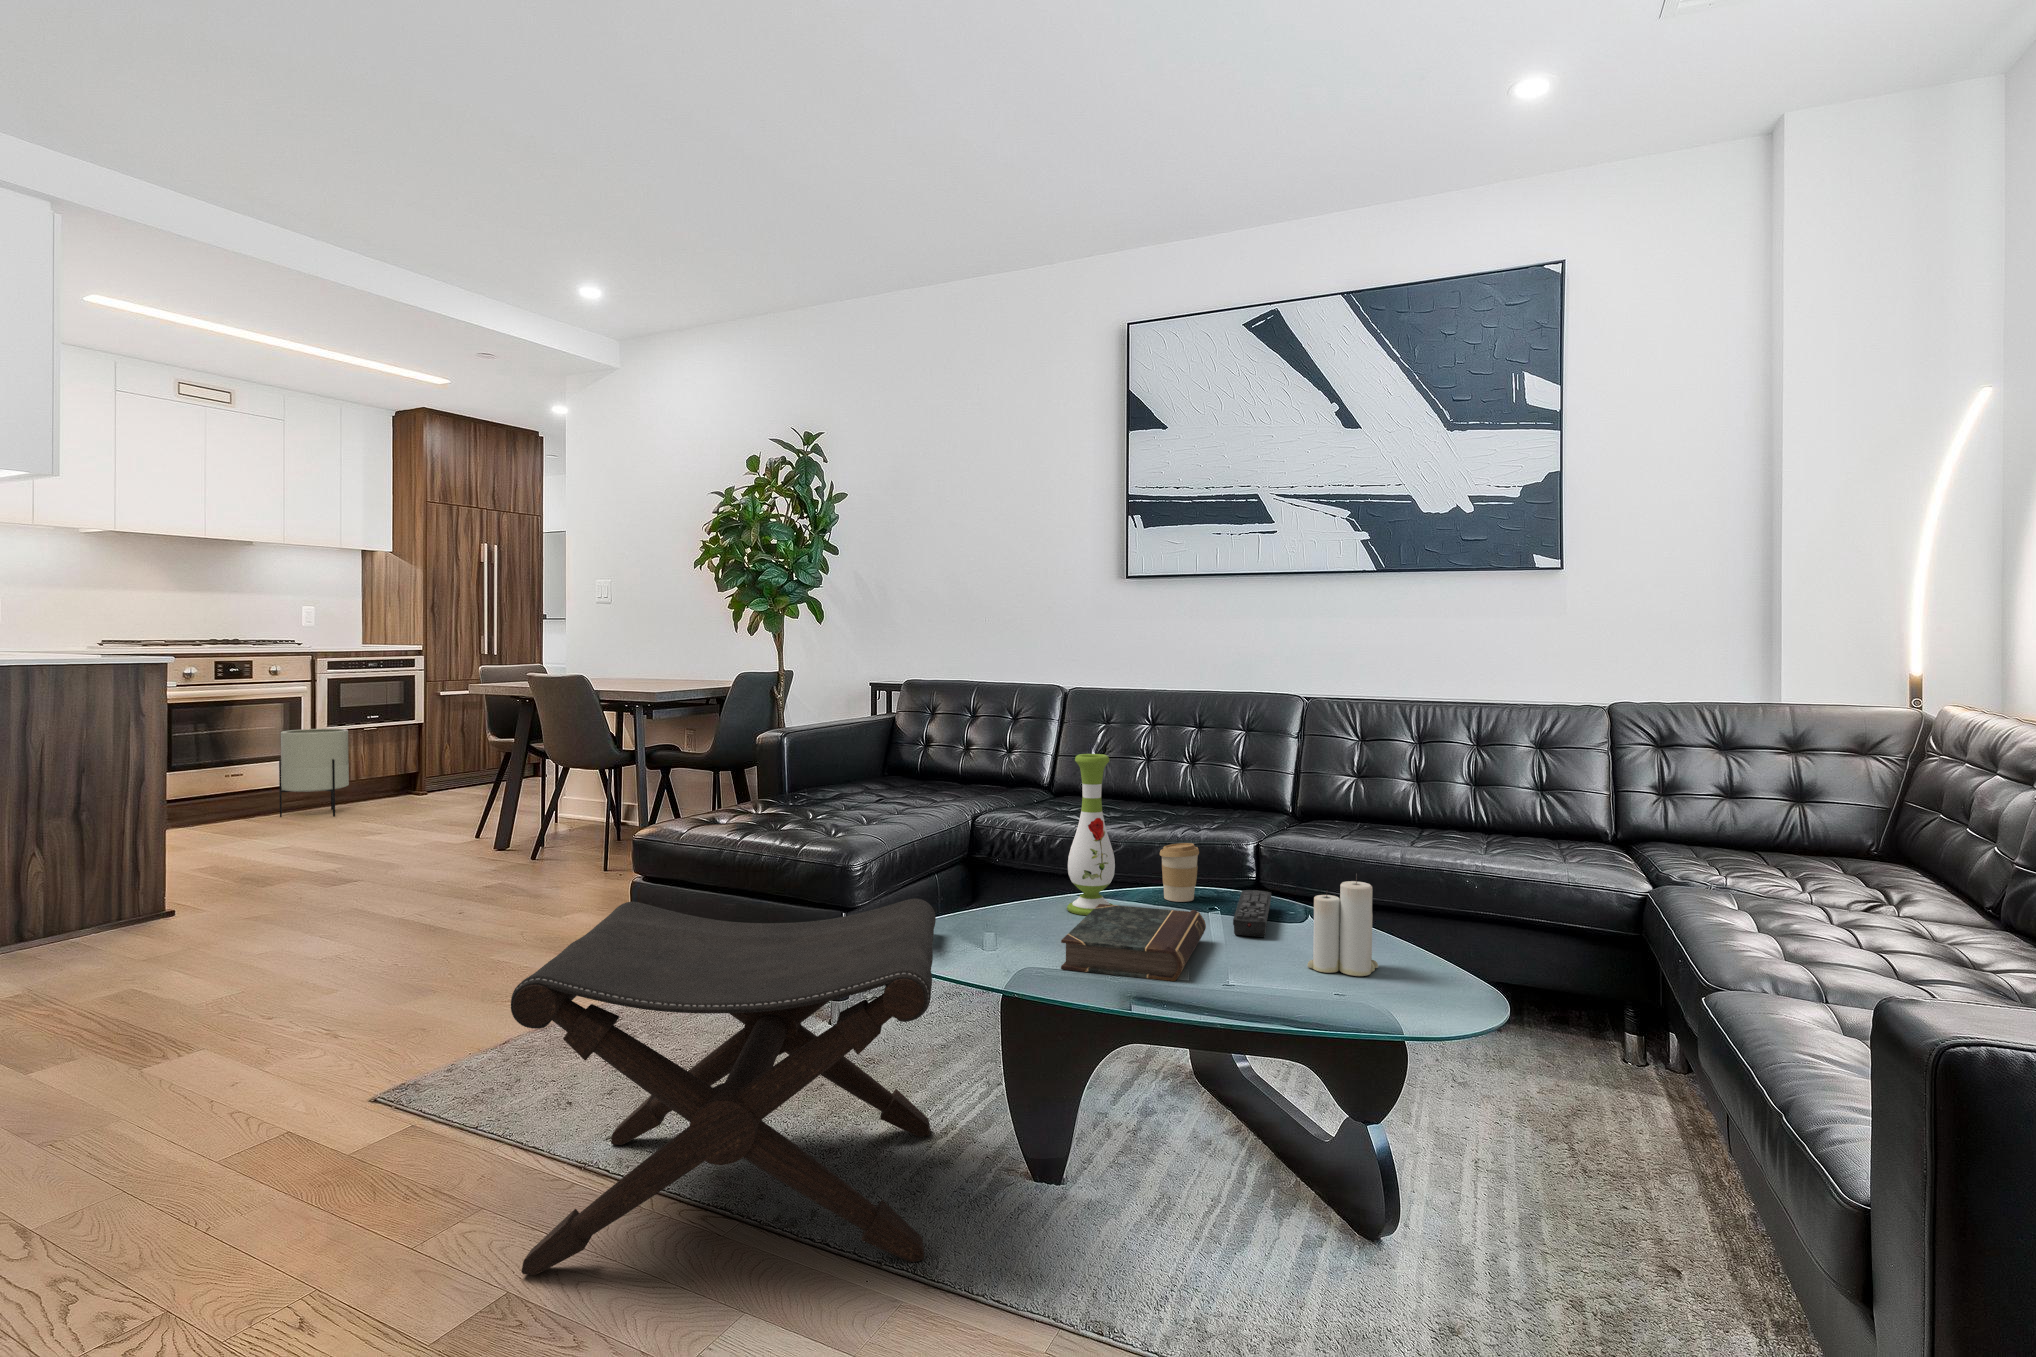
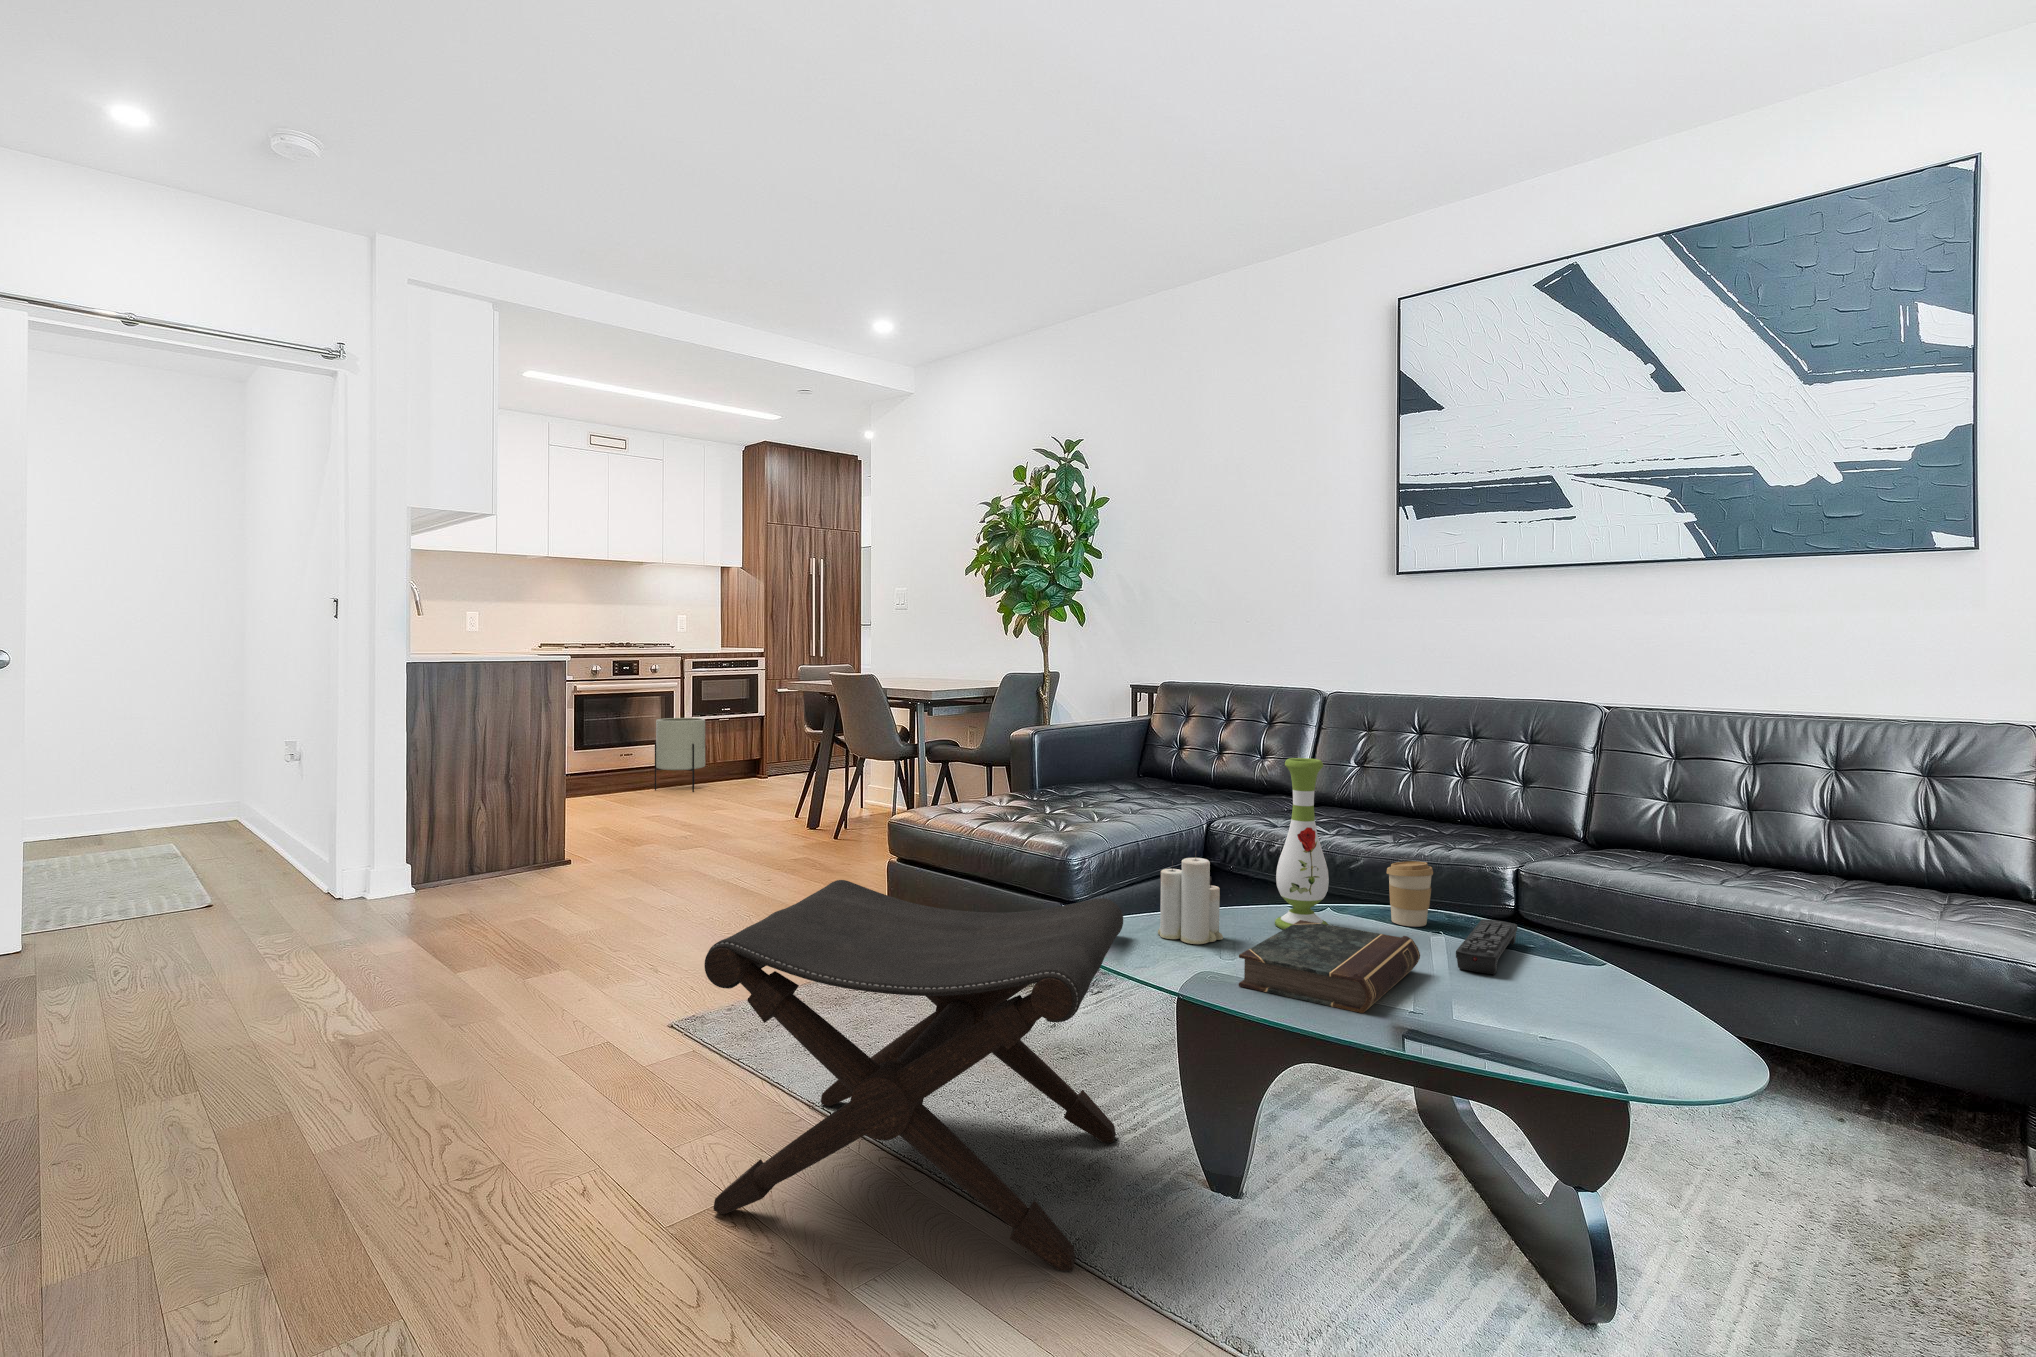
candle: present [1307,874,1378,976] -> present [1158,851,1223,944]

